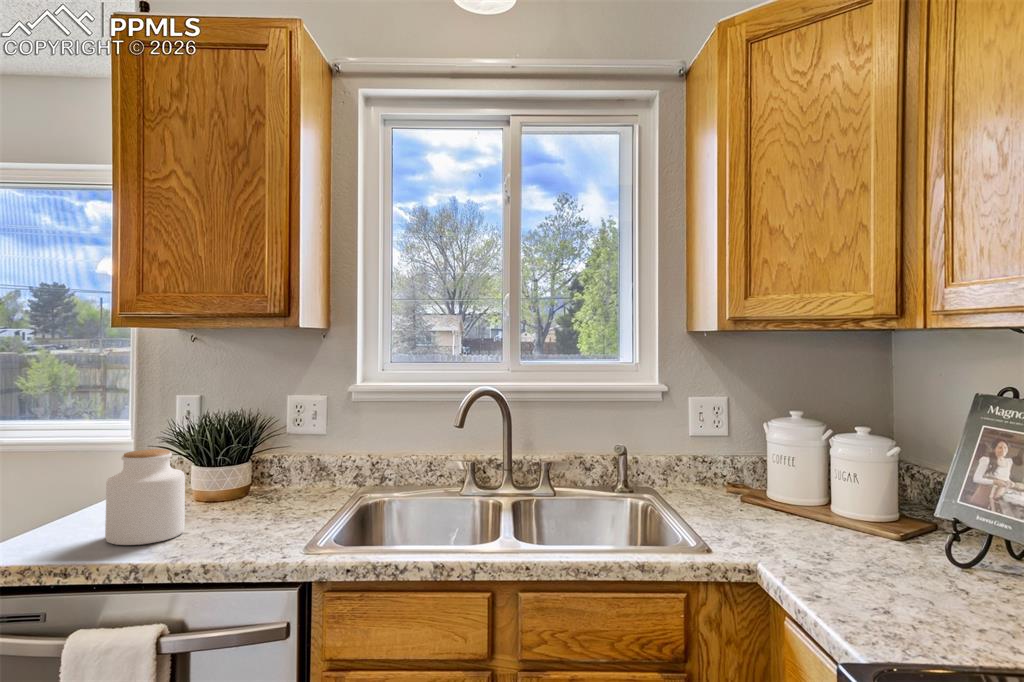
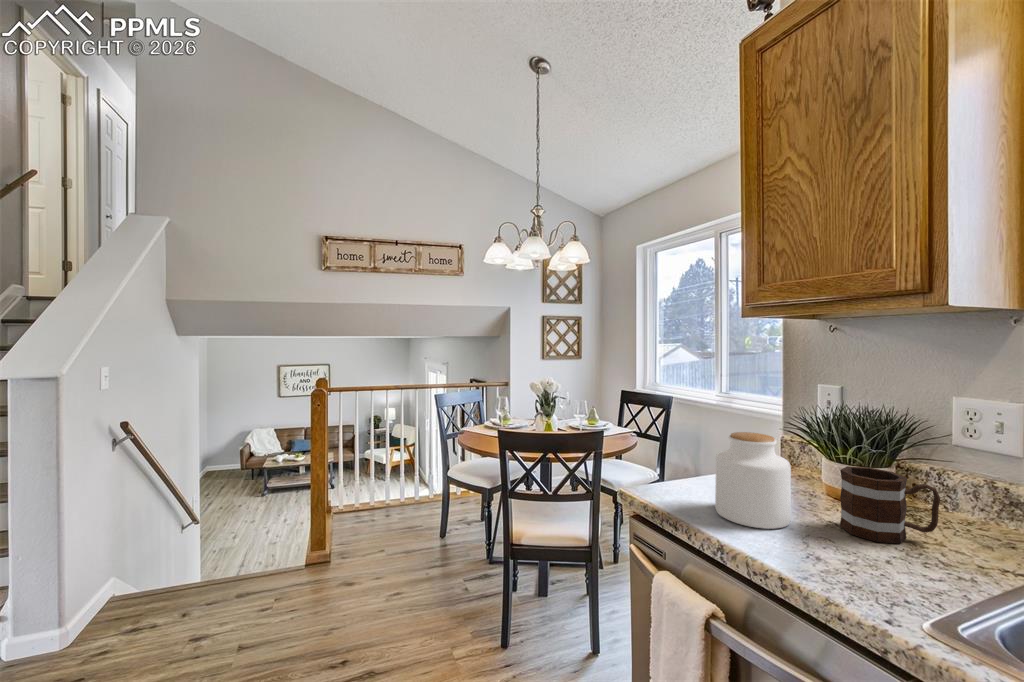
mug: none [223,462,289,521] -> present [840,466,940,543]

